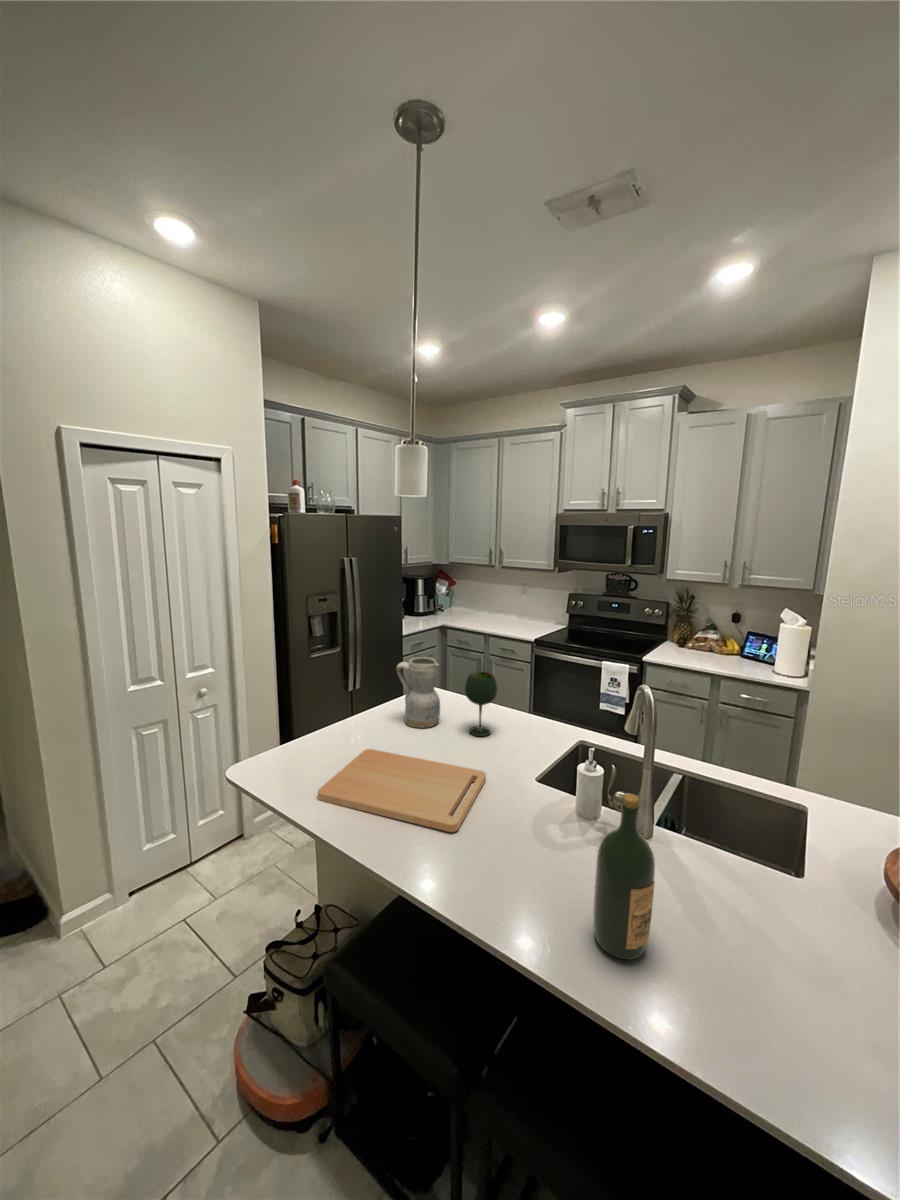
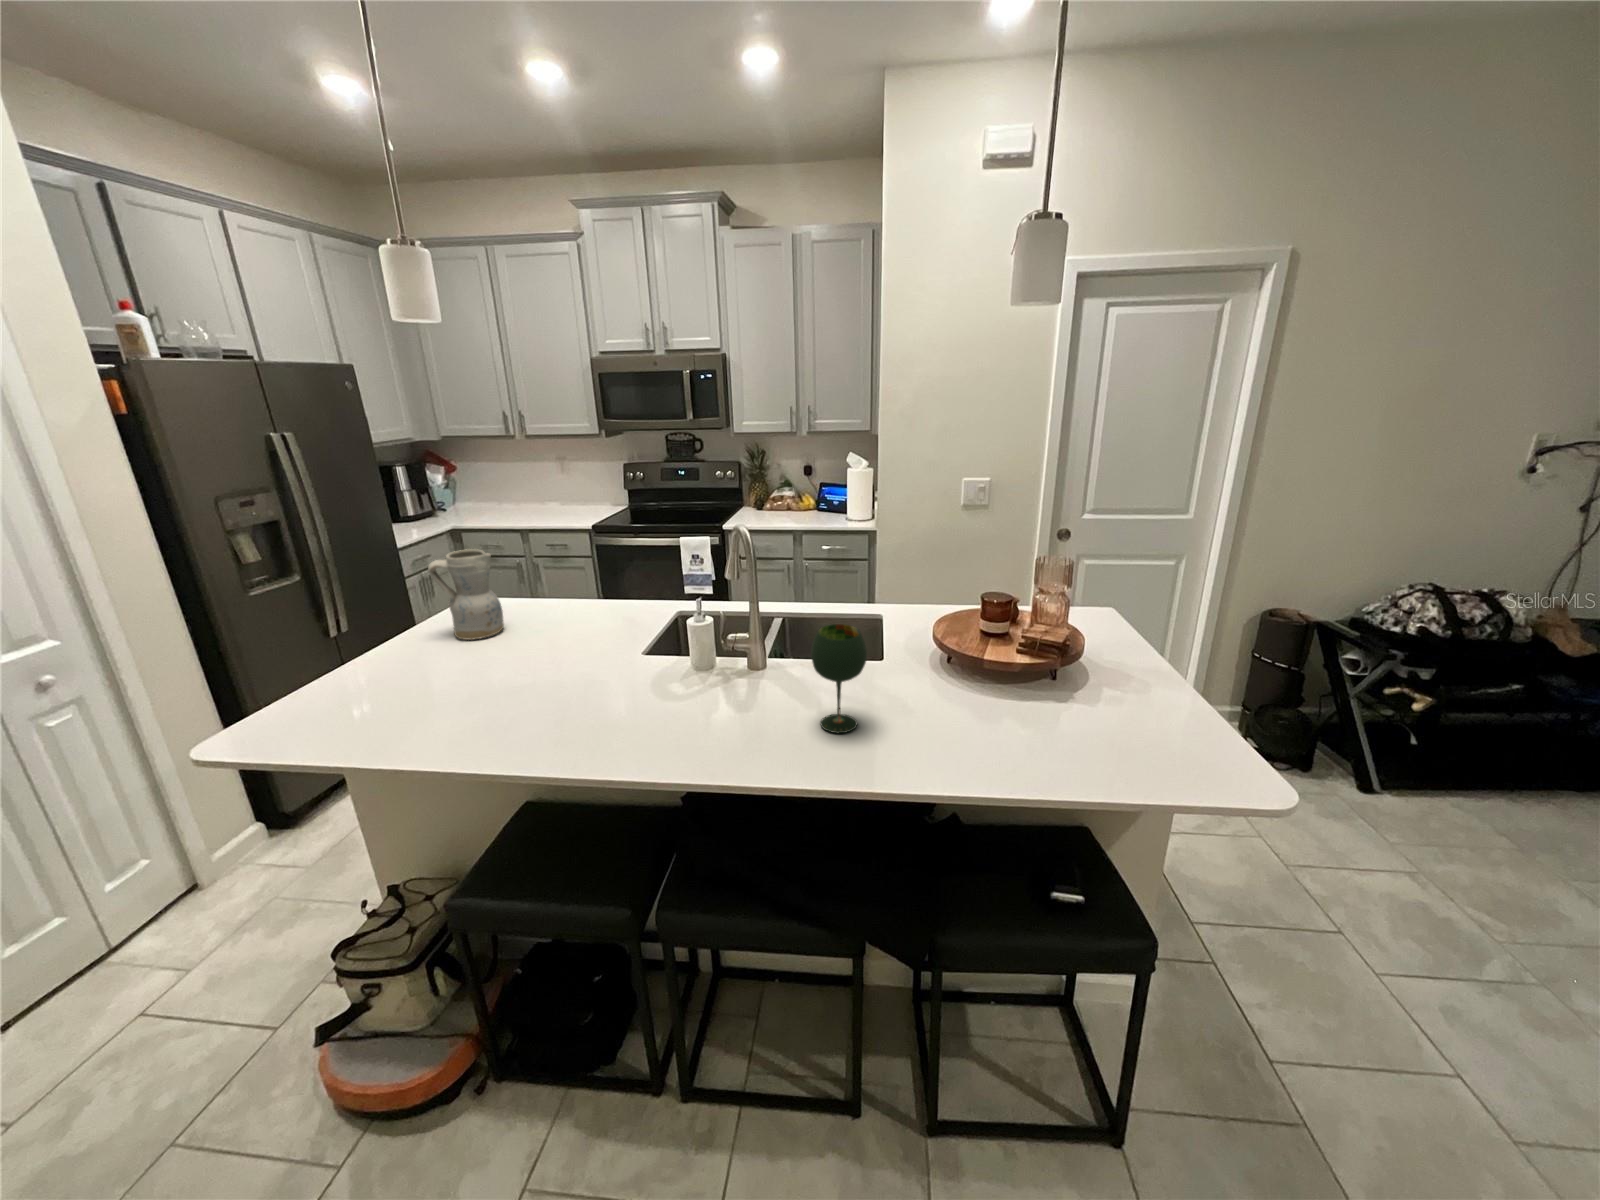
wine glass: present [465,672,497,736] -> present [811,624,867,733]
cutting board: present [318,749,486,832] -> none [370,658,588,737]
wine bottle: present [593,793,655,959] -> none [730,605,781,751]

